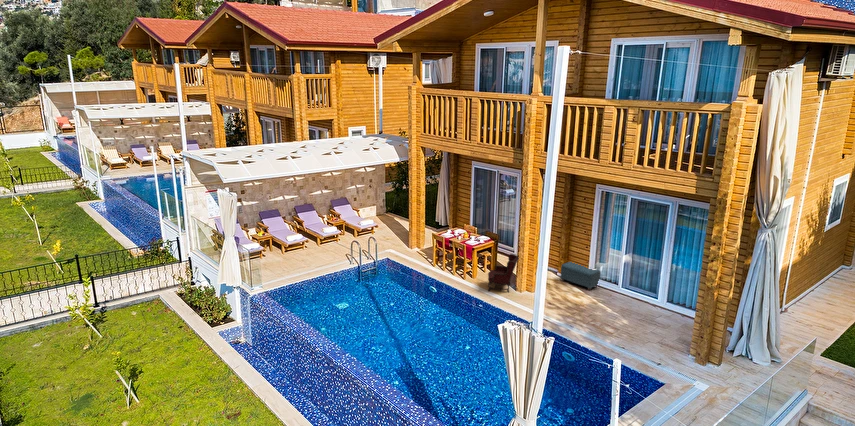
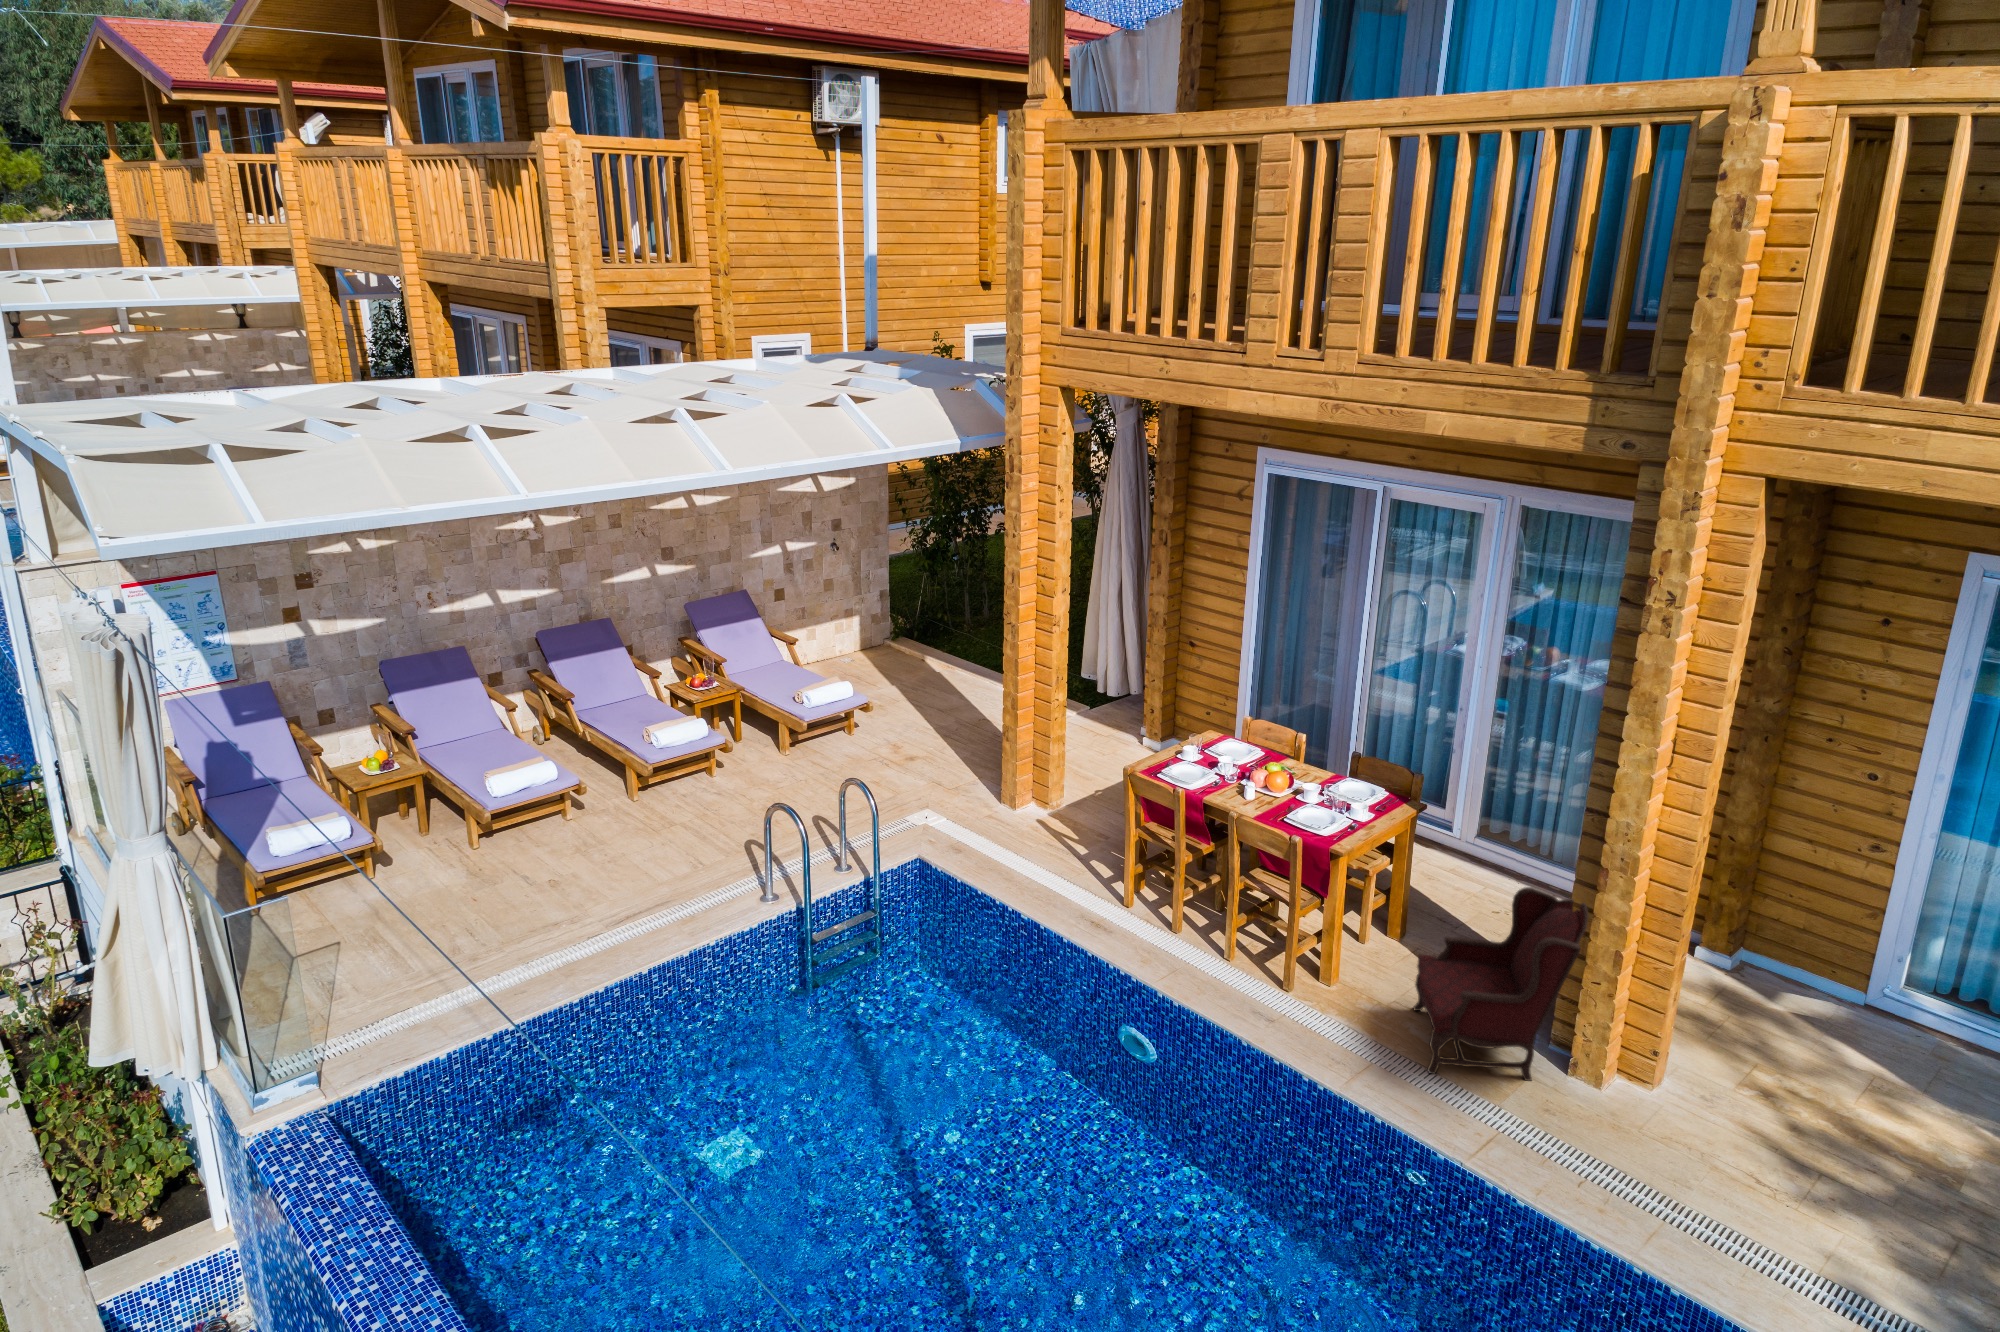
bench: present [561,262,600,290] -> none [1722,901,1940,1056]

